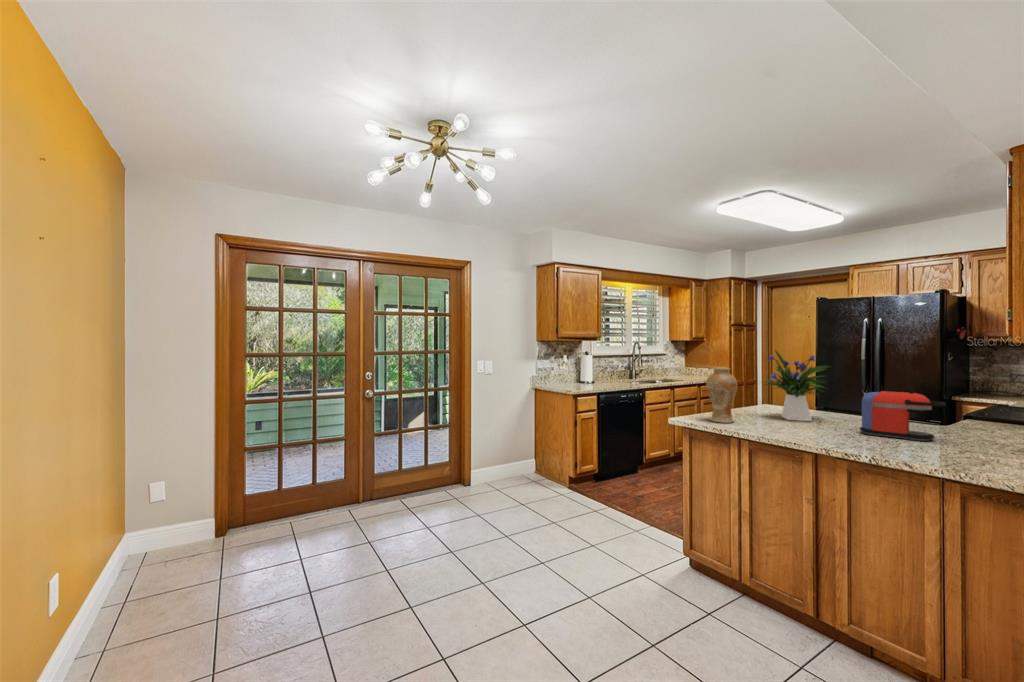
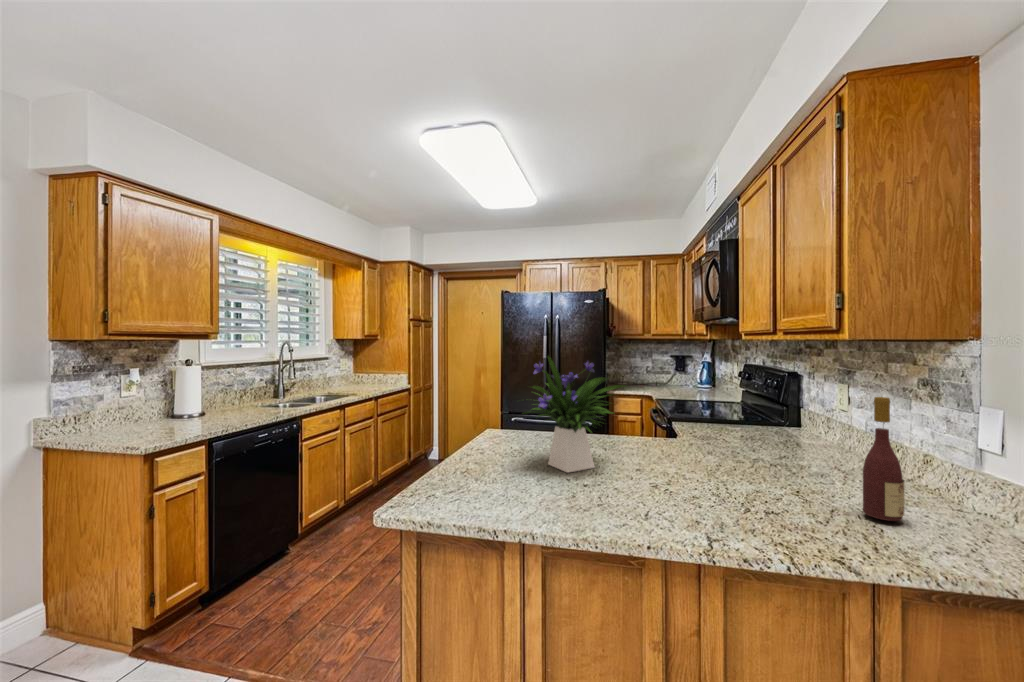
vase: present [706,368,737,423] -> none [454,395,511,514]
wine bottle: none [964,377,995,457] -> present [863,397,904,521]
coffee maker: present [860,391,946,441] -> none [686,419,792,495]

